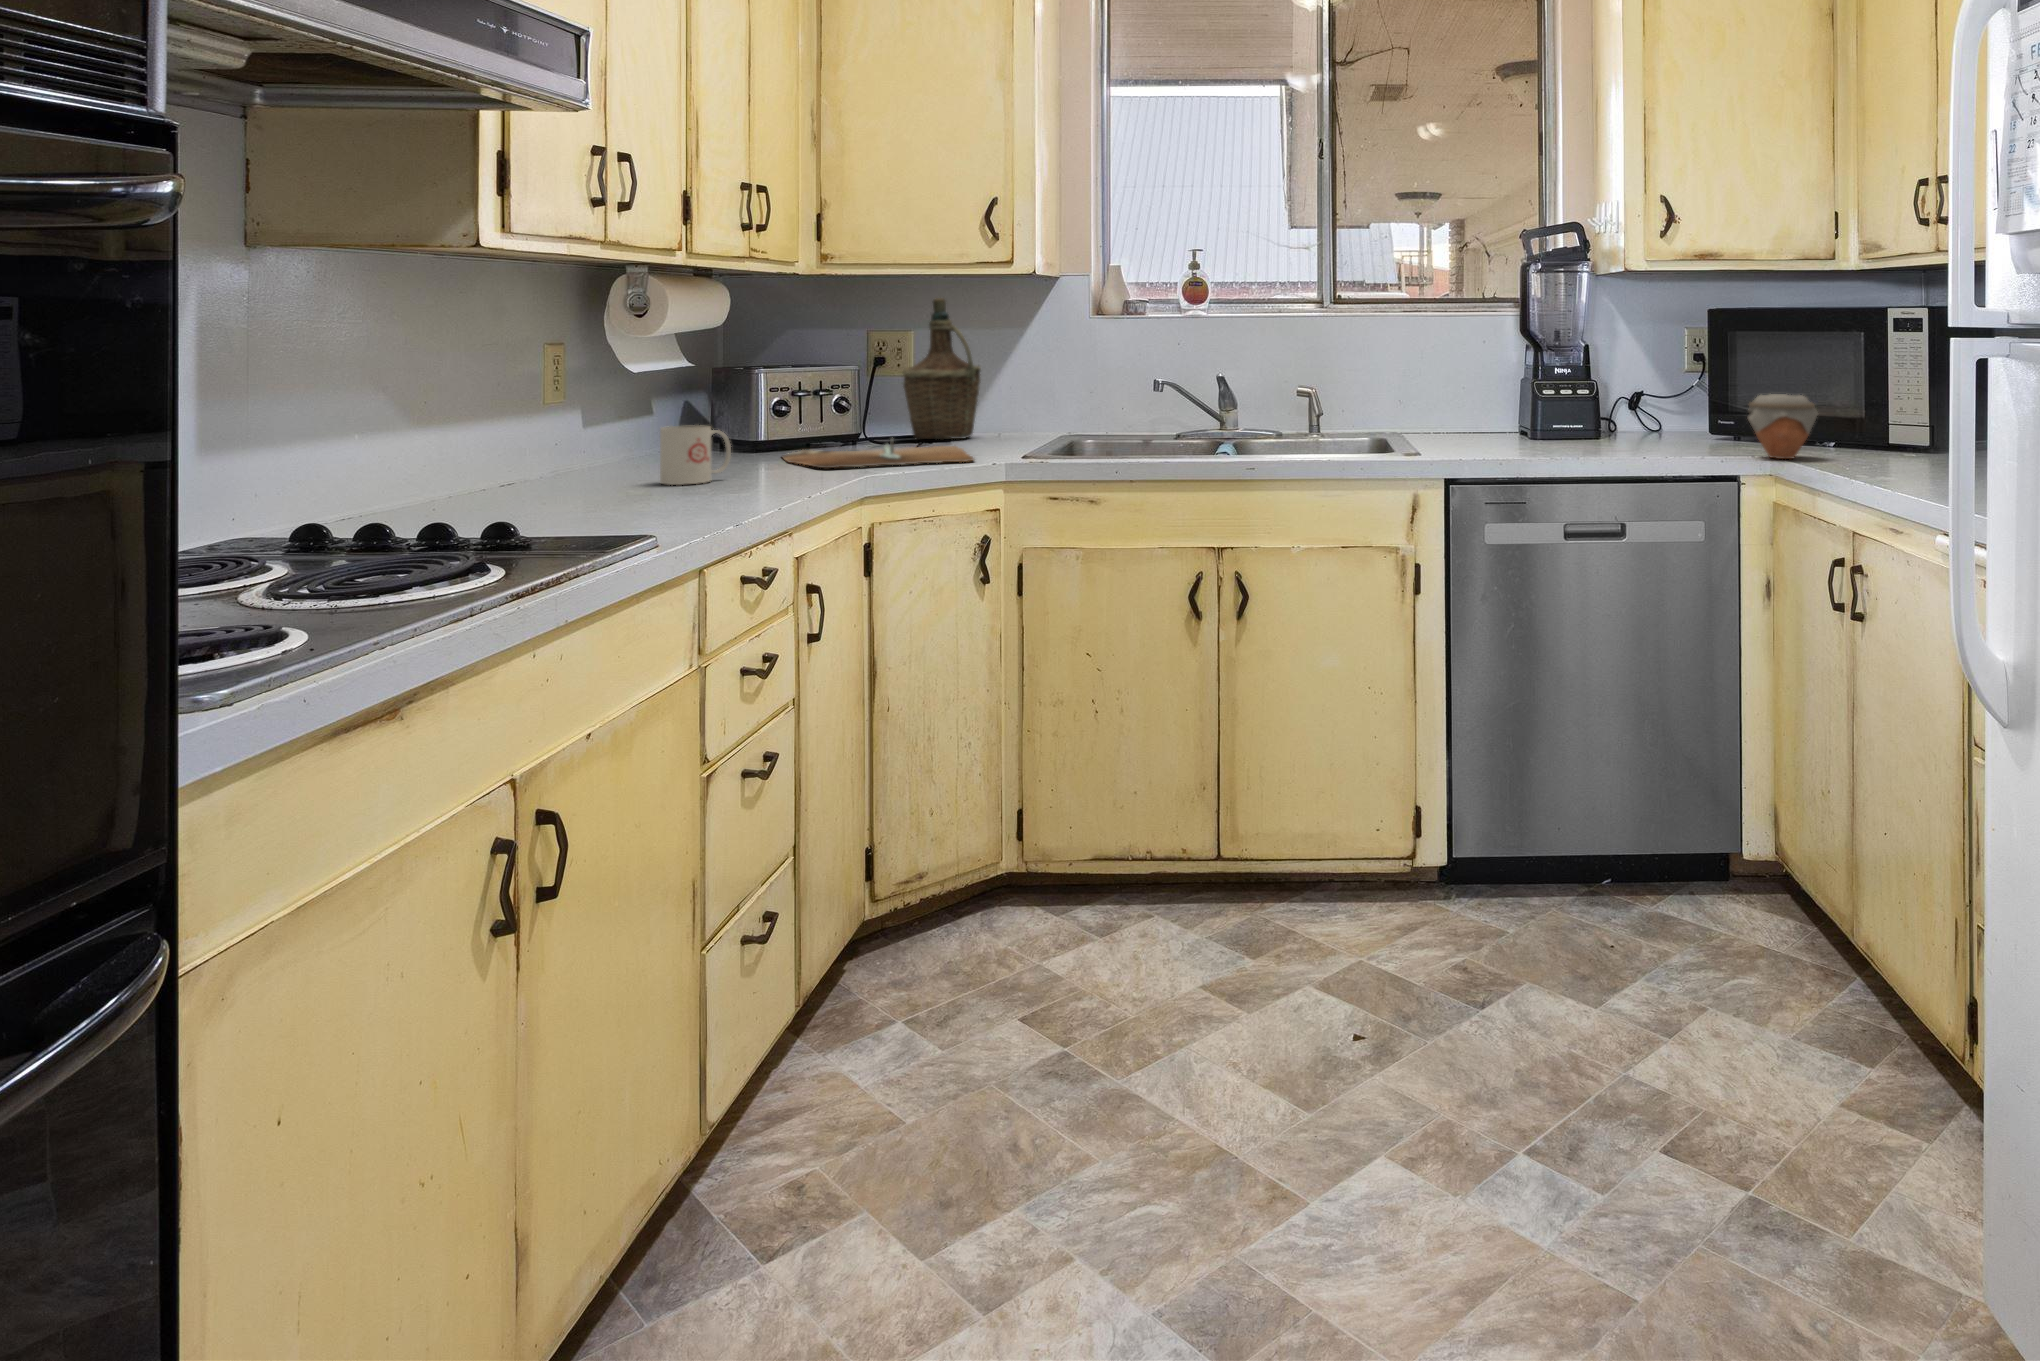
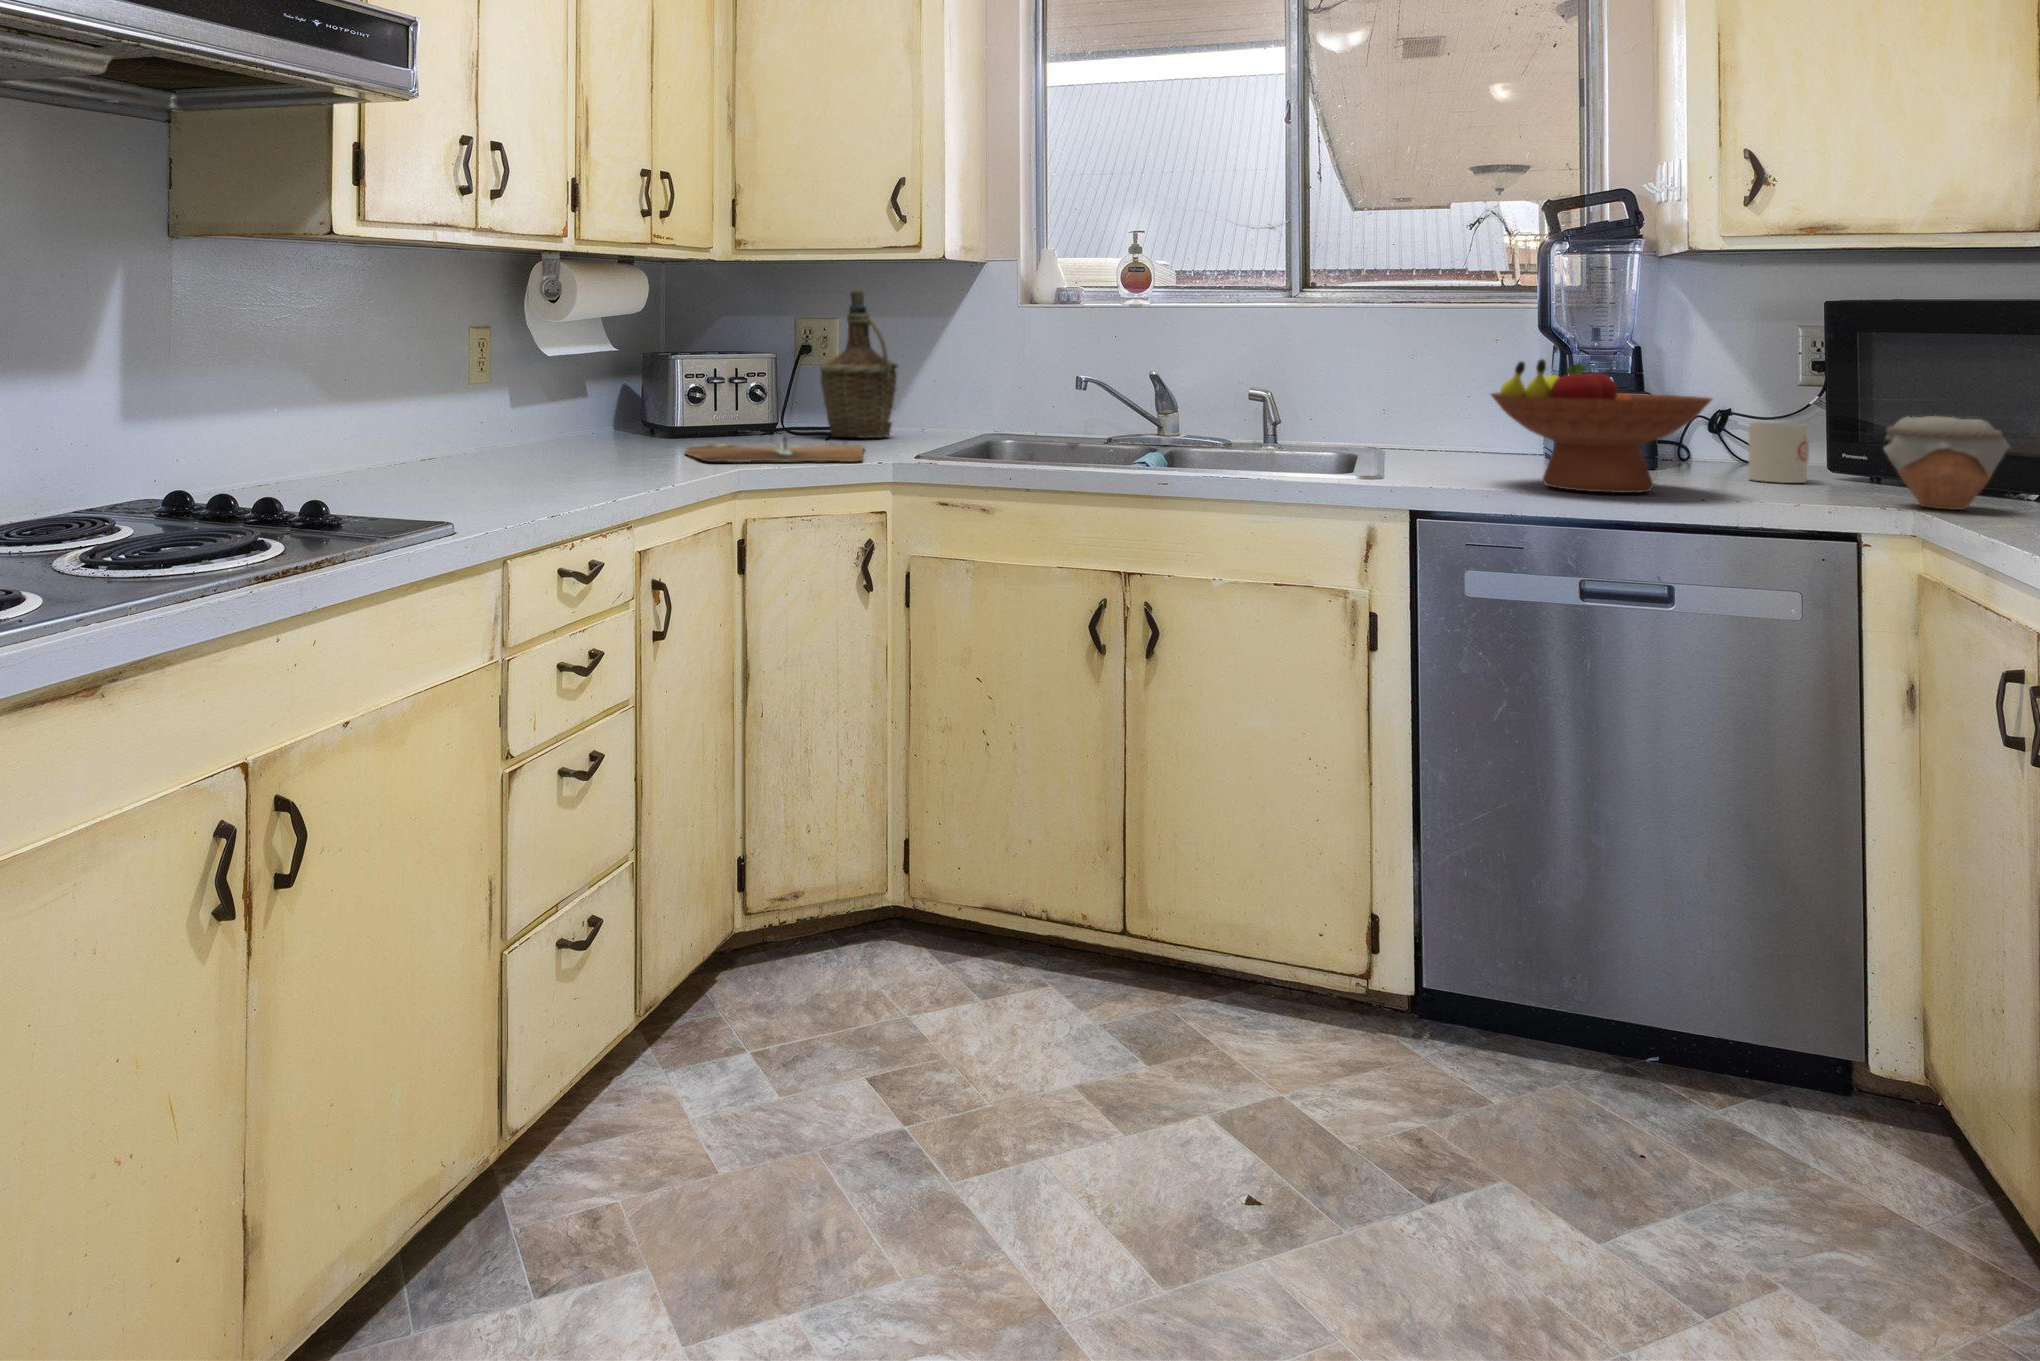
fruit bowl: none [1495,358,1645,458] -> present [1491,359,1712,493]
mug: present [660,425,731,485] -> present [1749,422,1809,483]

